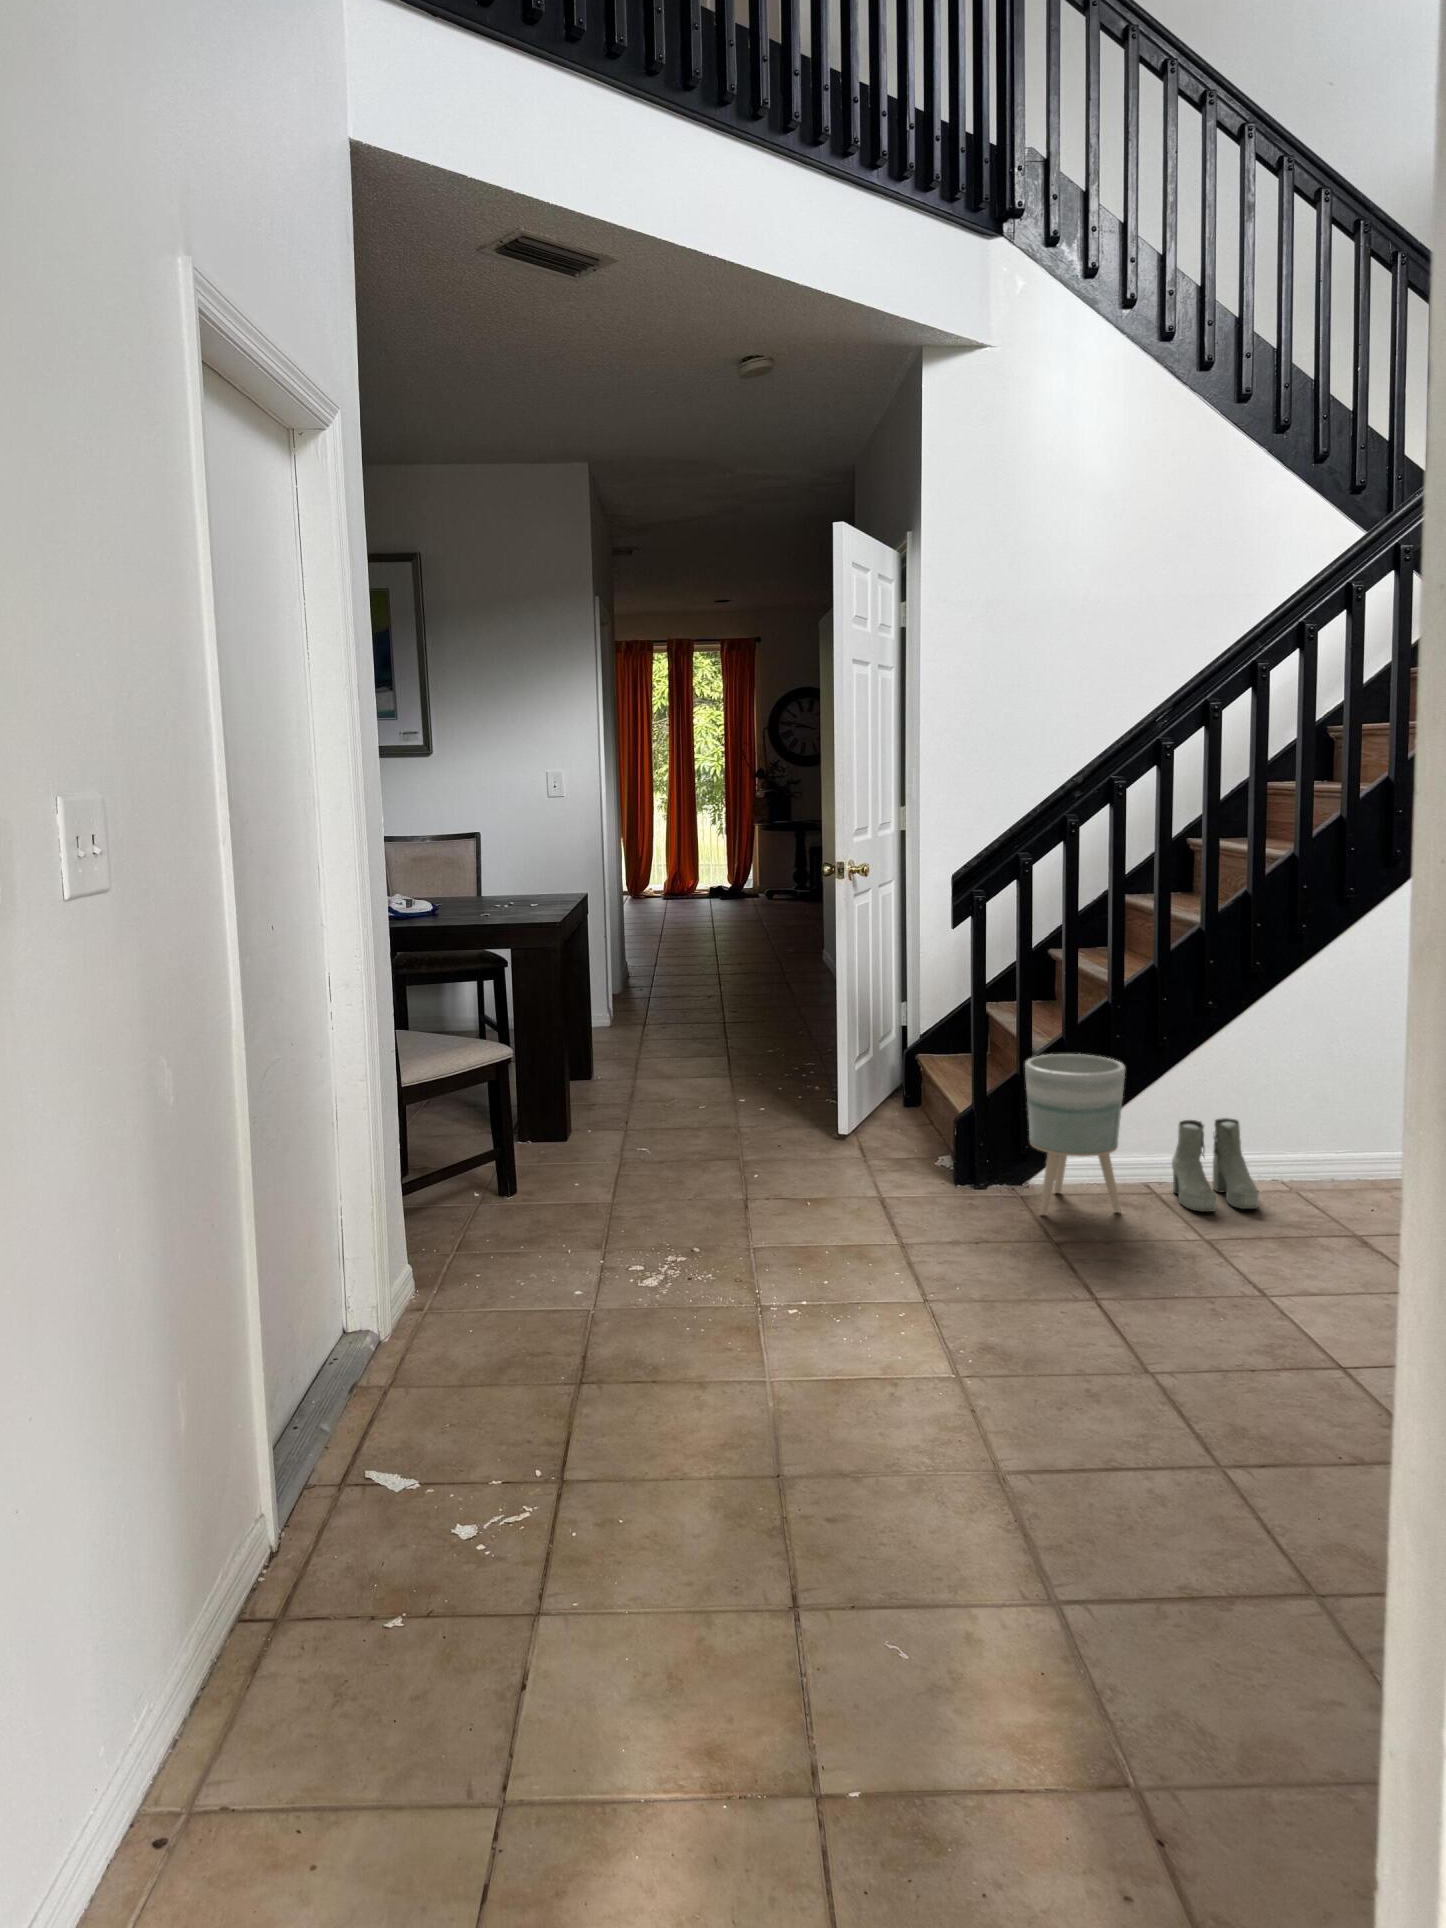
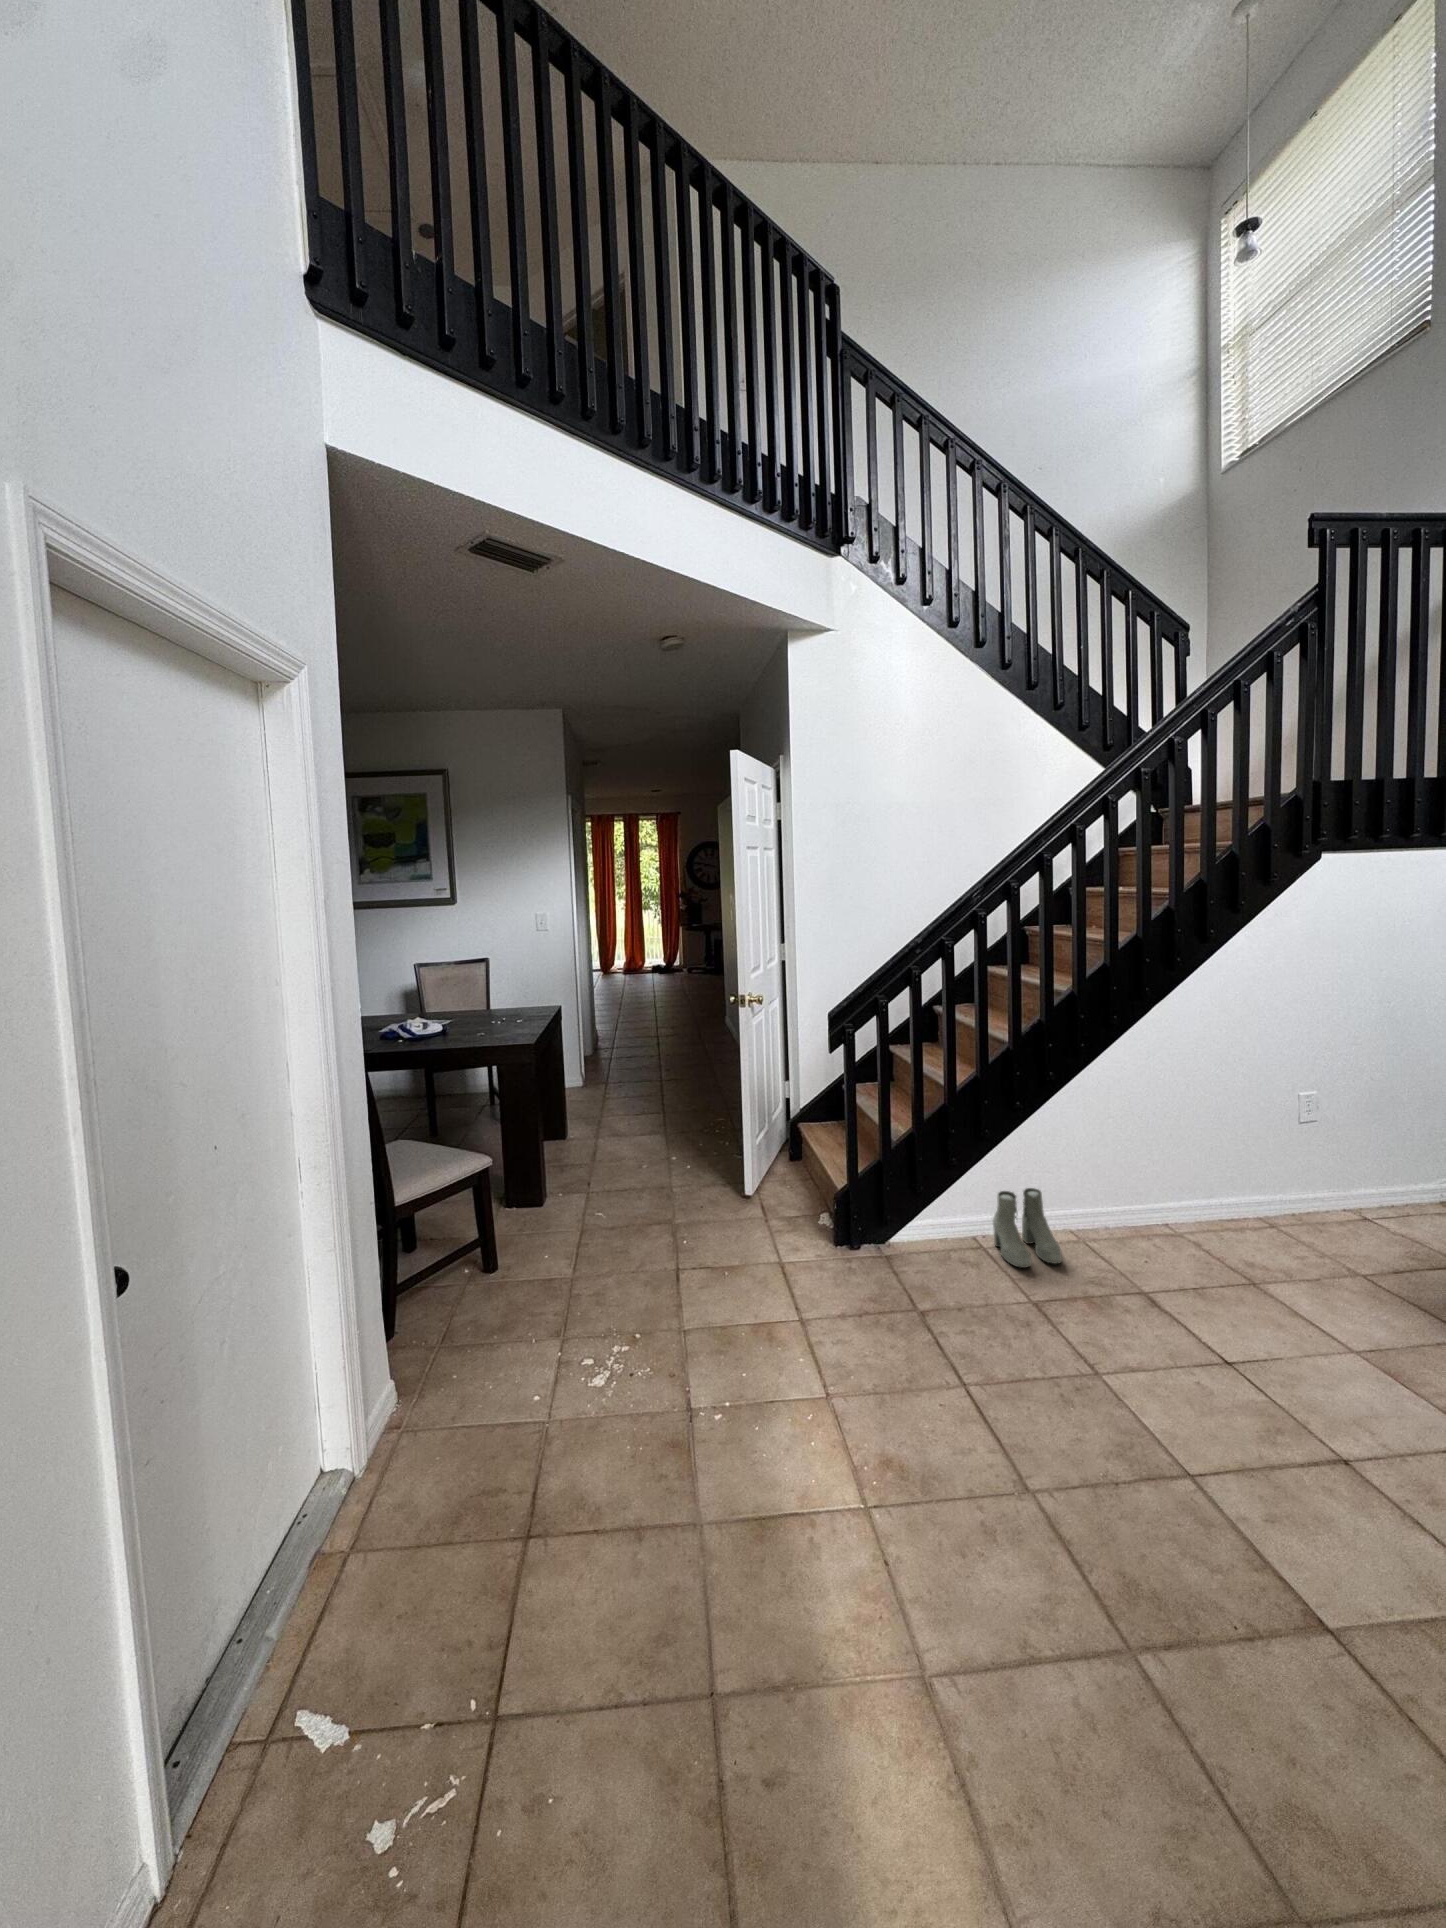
planter: present [1025,1054,1125,1215] -> none [884,1145,961,1276]

